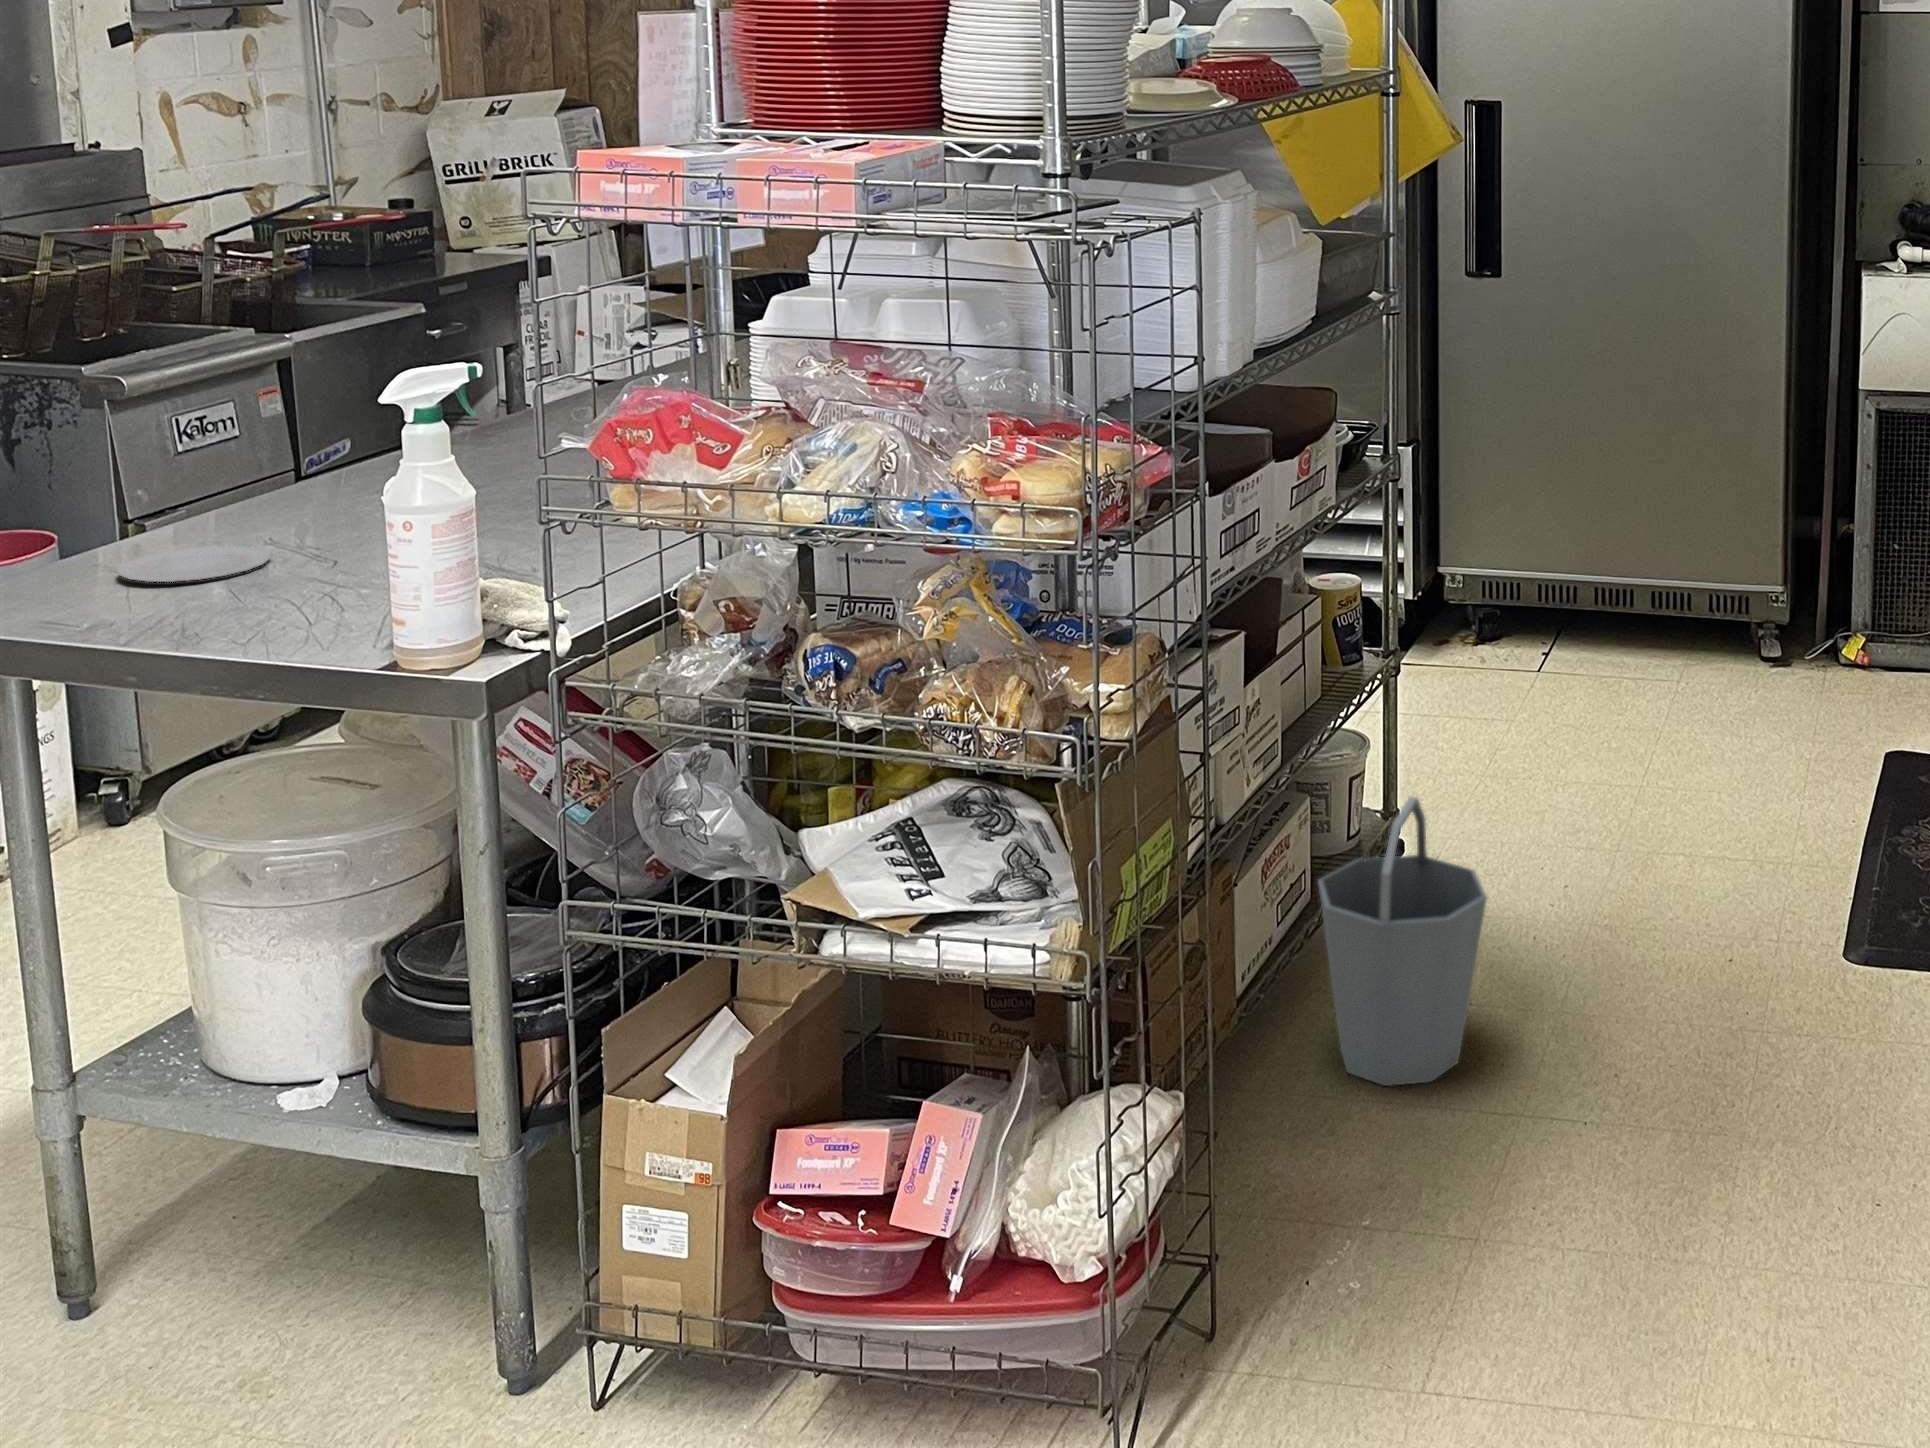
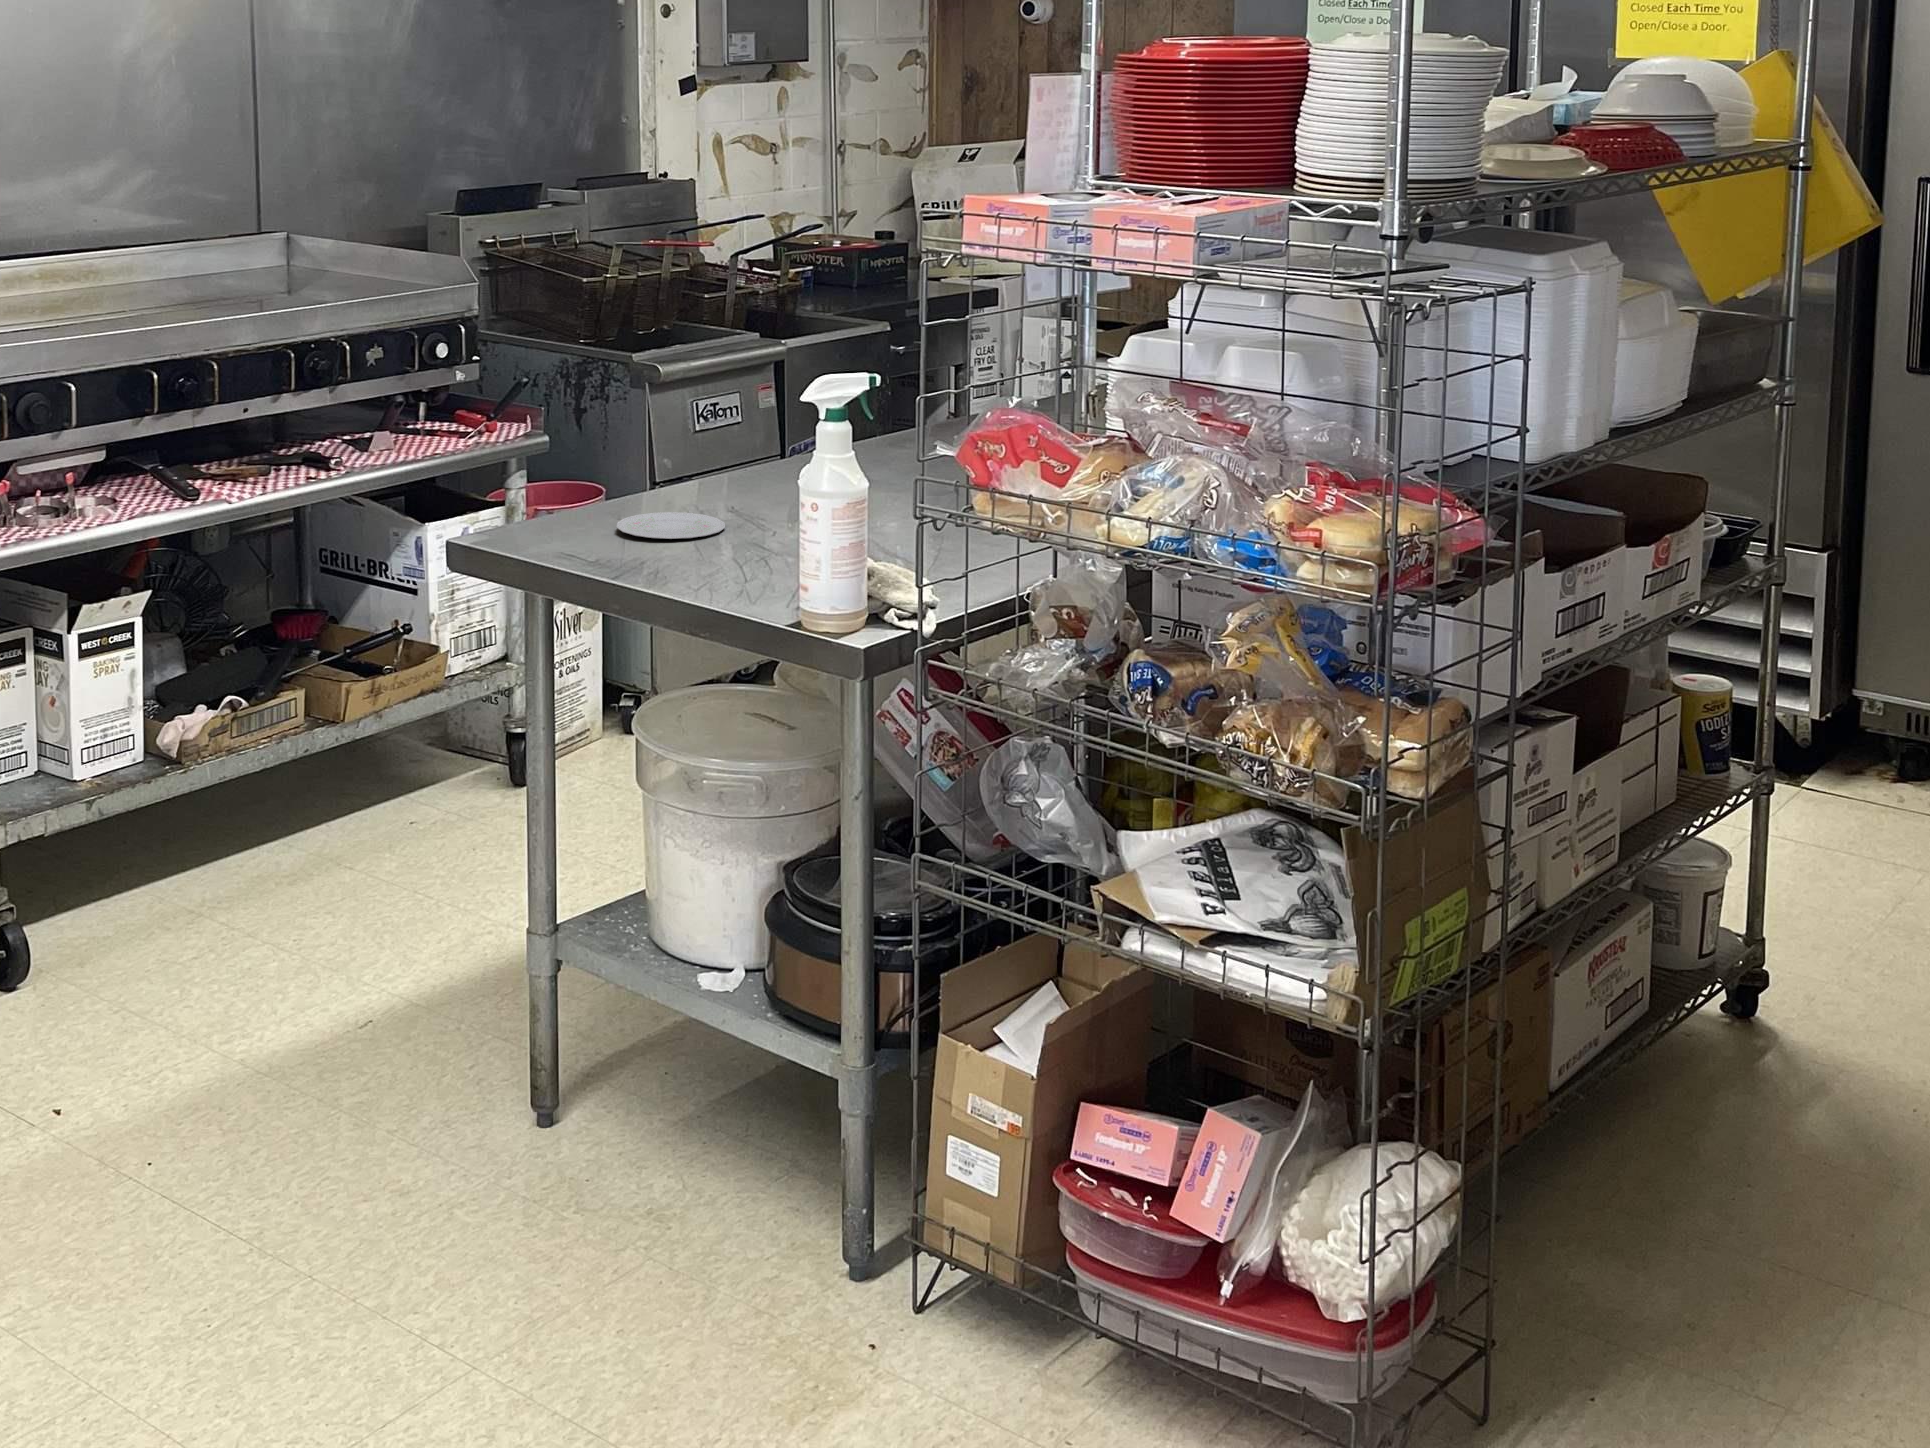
bucket: present [1318,797,1487,1086] -> none [1650,916,1842,1227]

